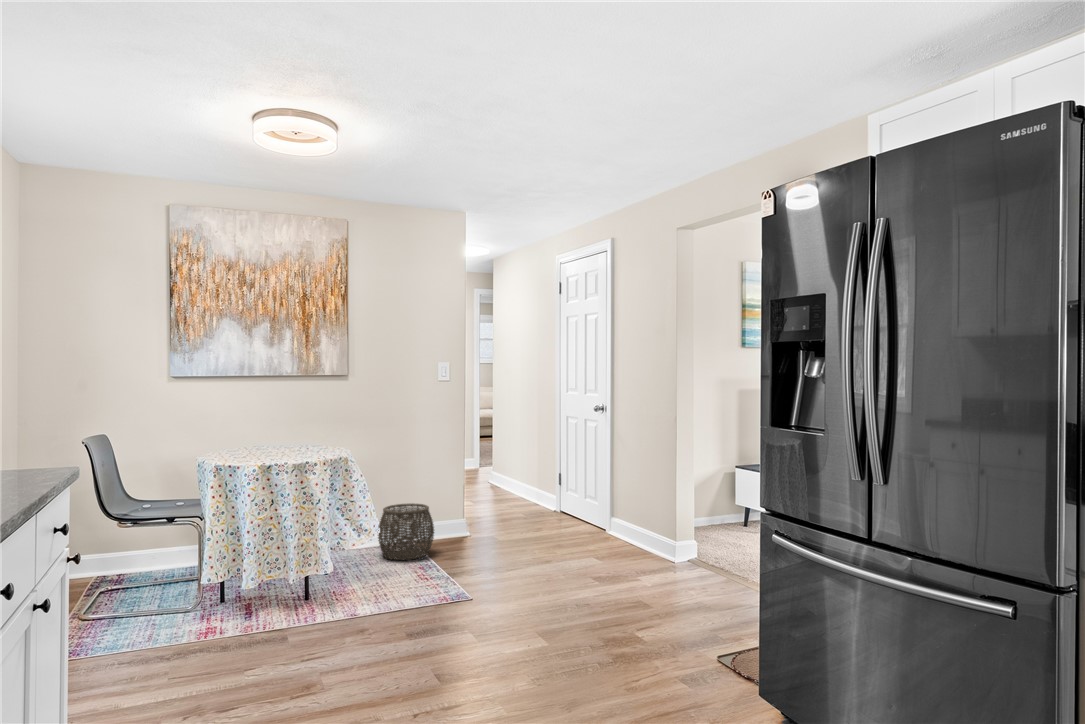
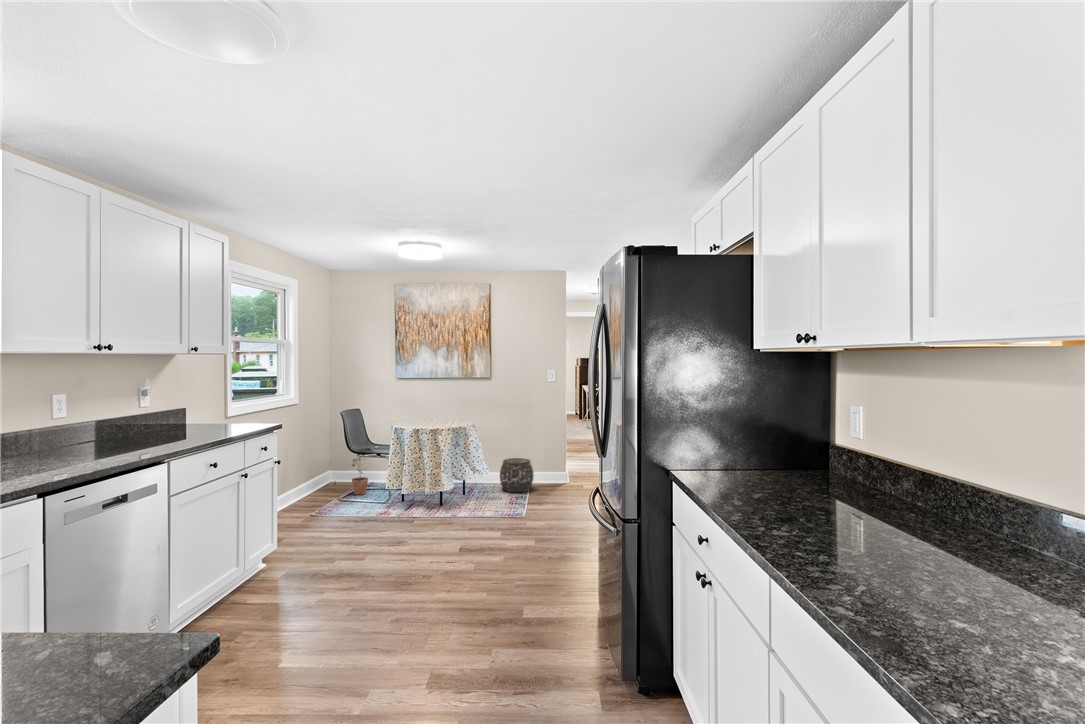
potted plant: none [91,509,133,606] -> present [352,458,368,495]

